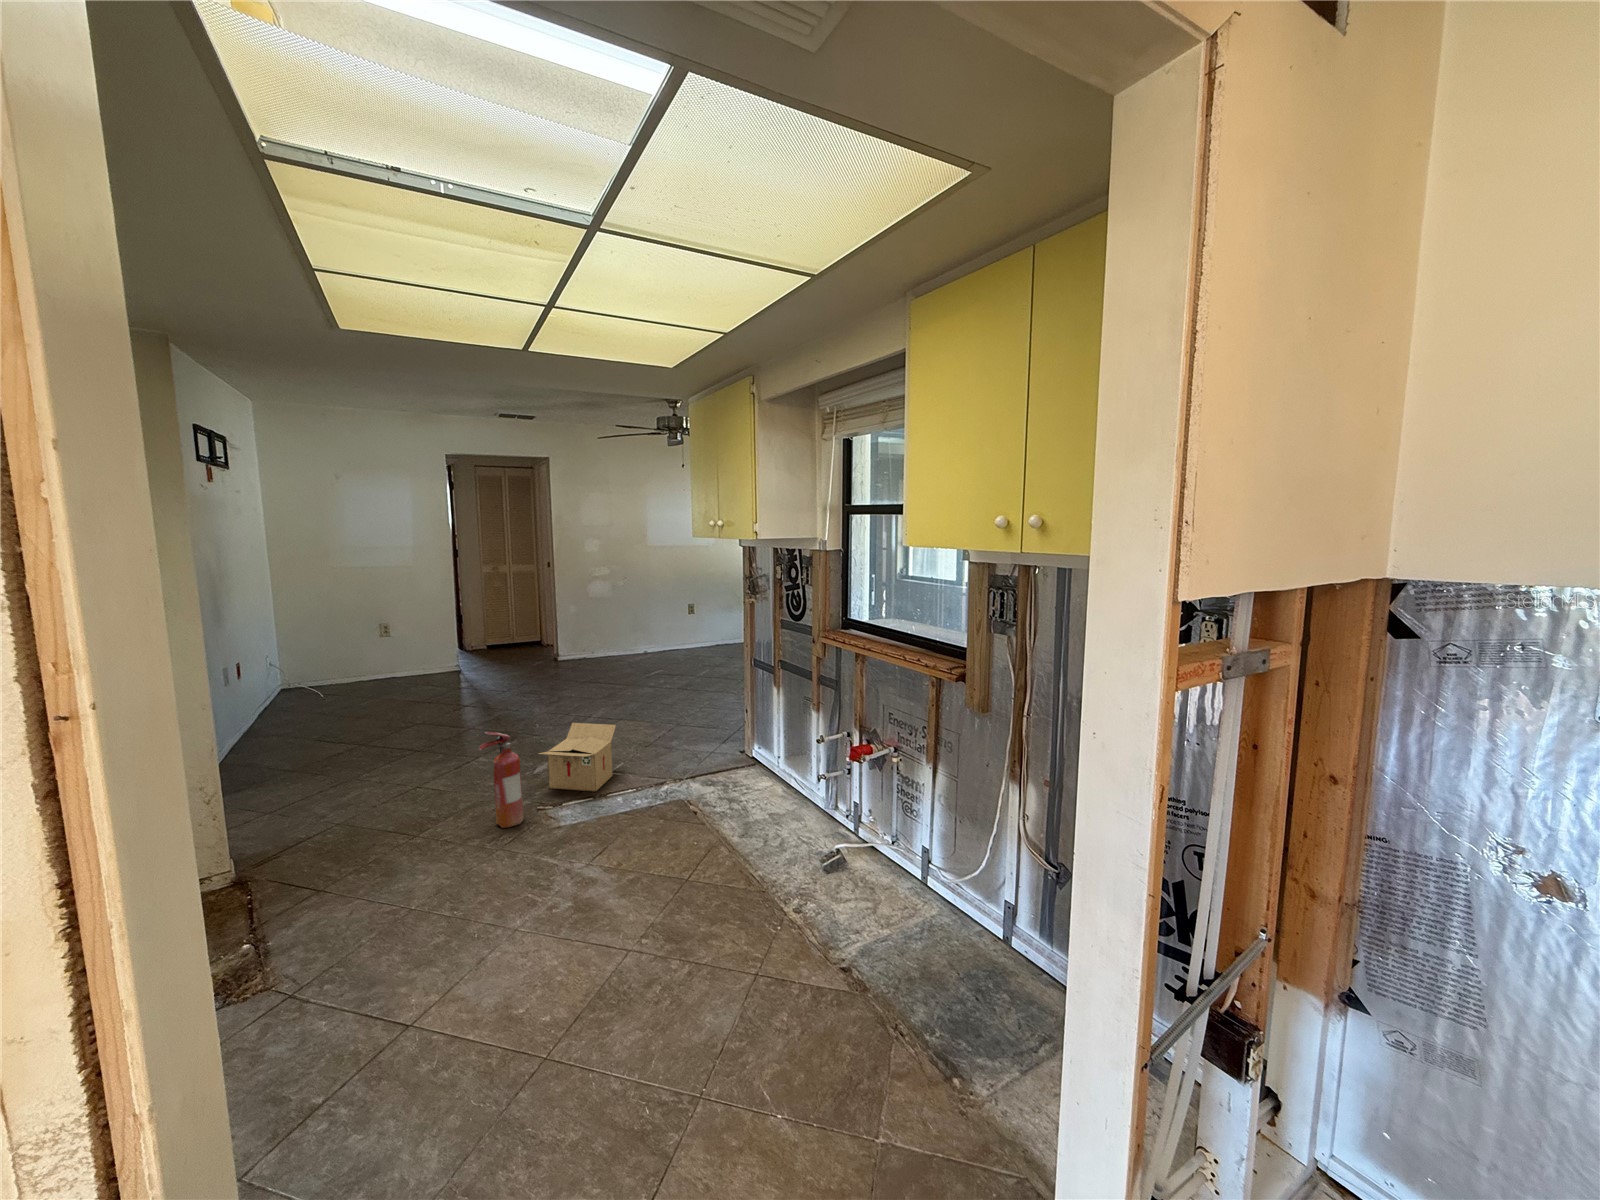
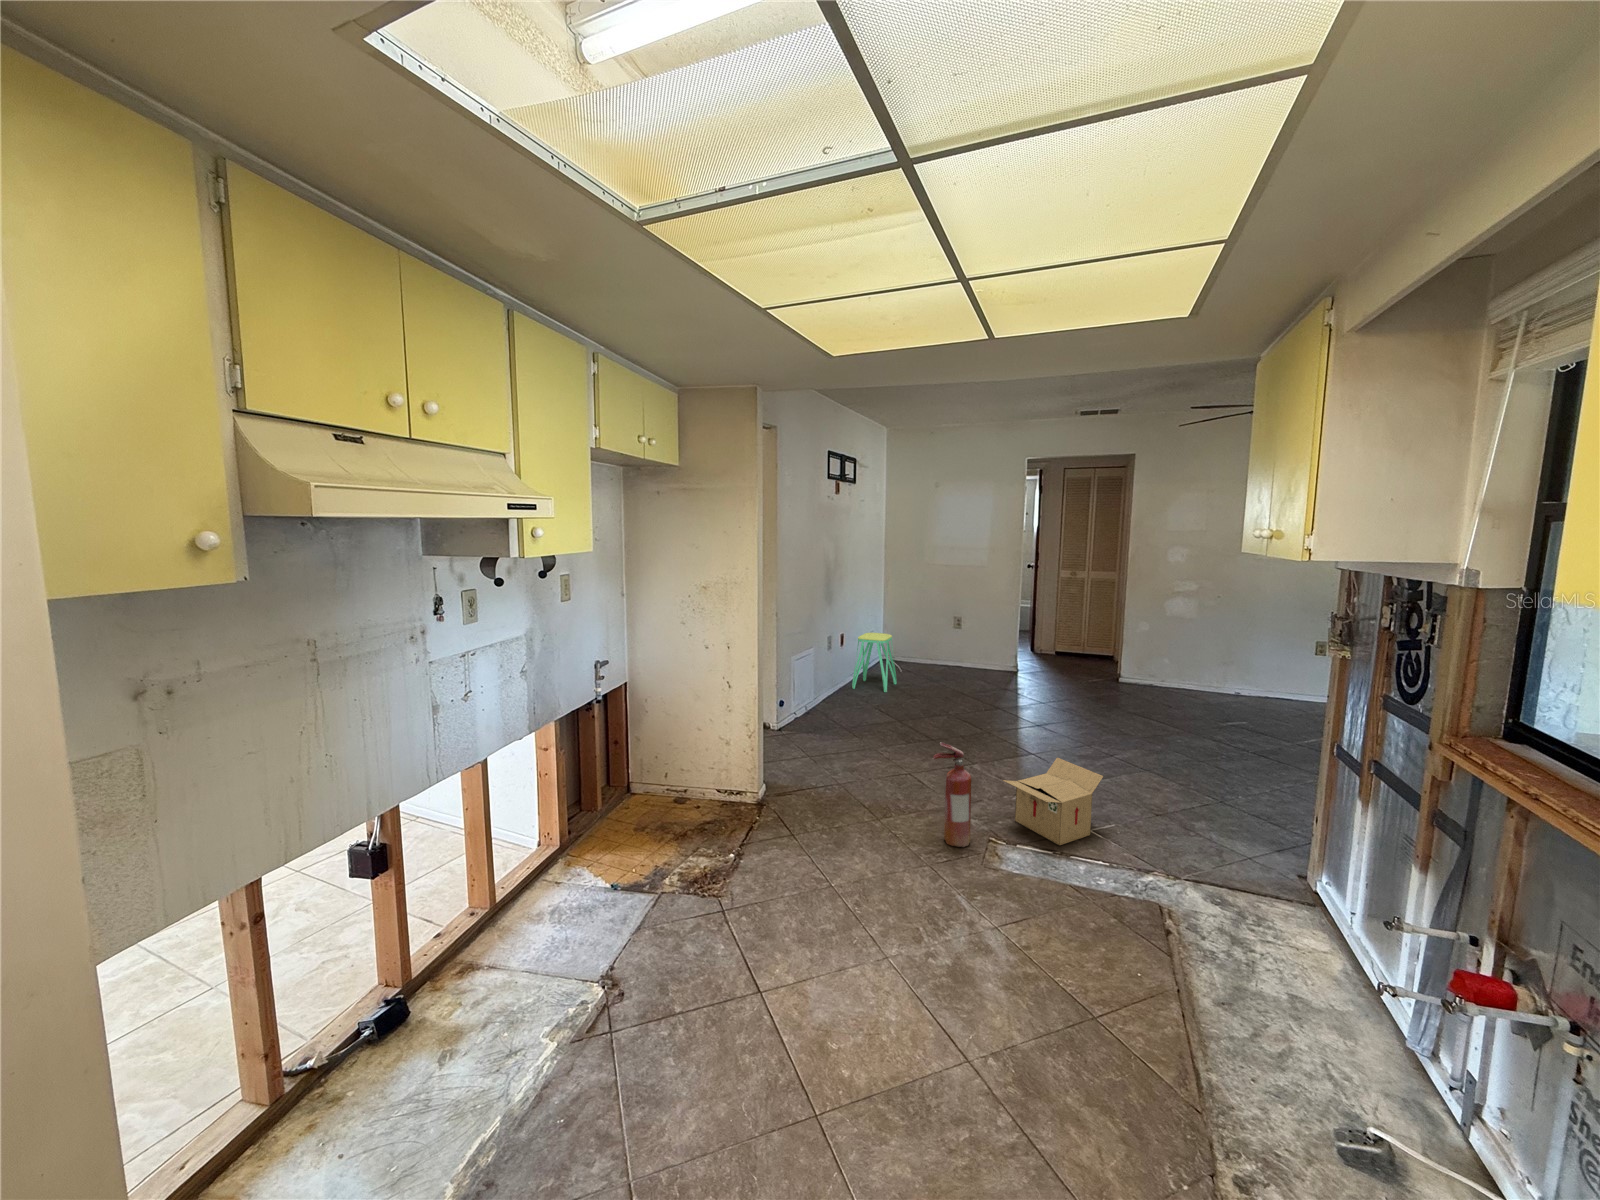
stool: none [259,652,323,728] -> present [852,633,897,692]

